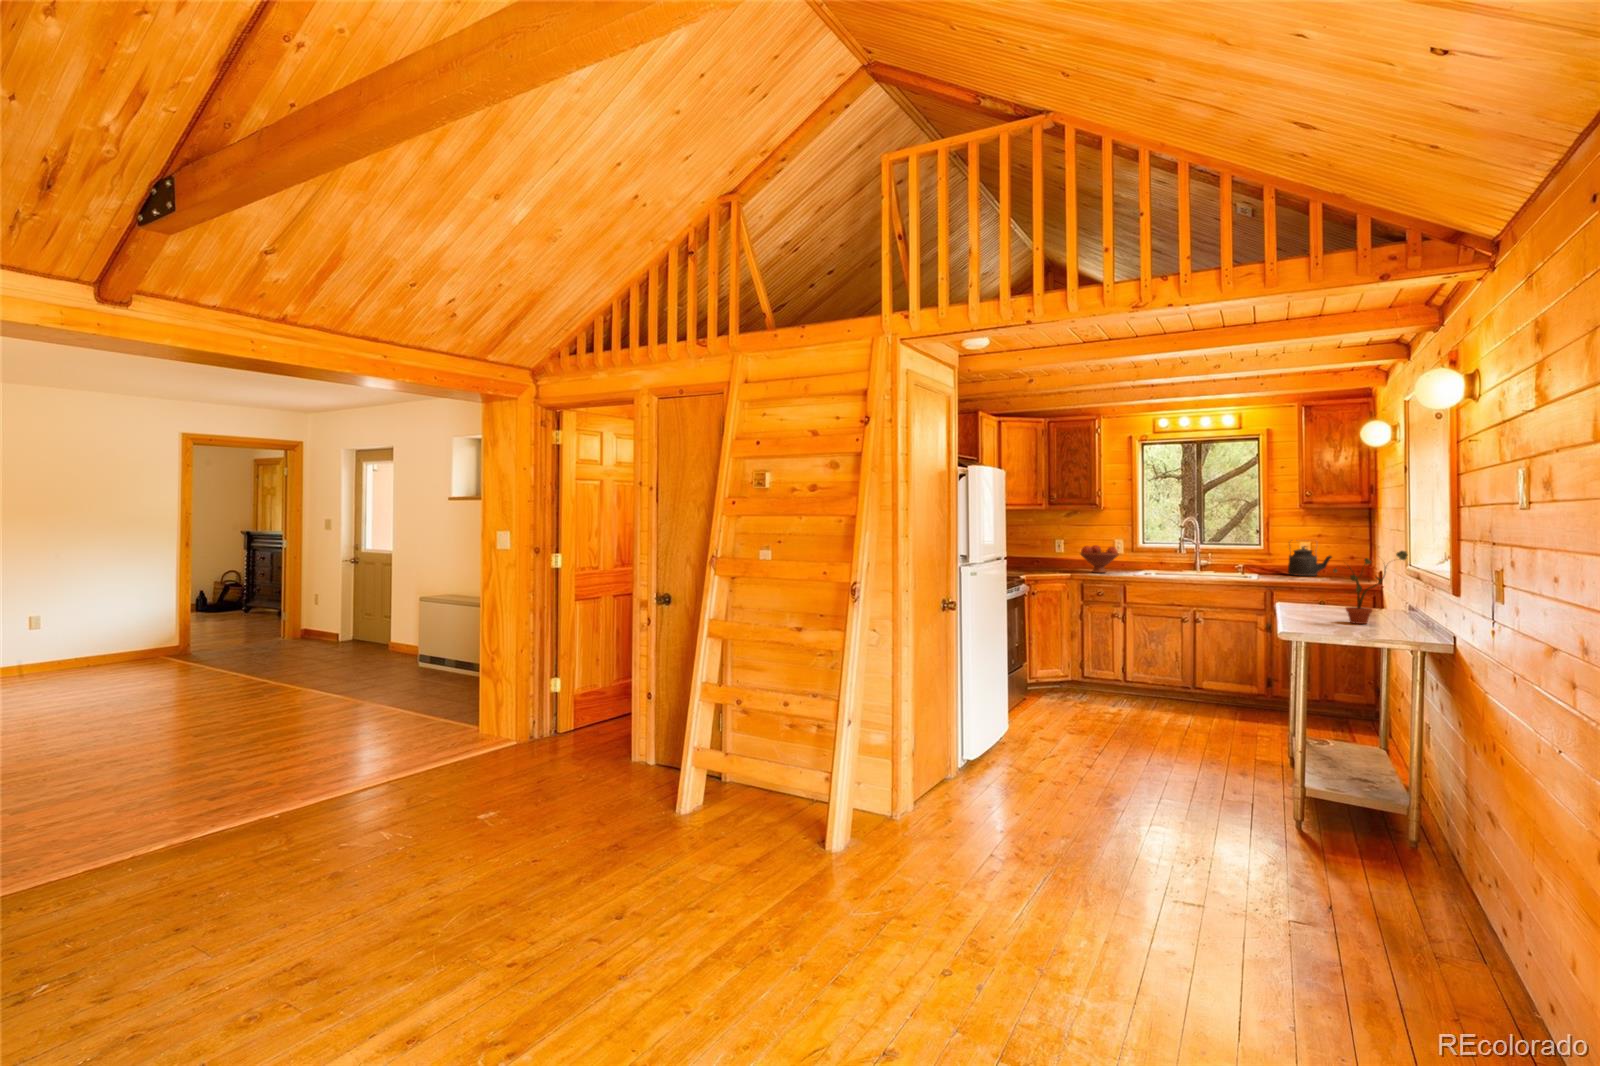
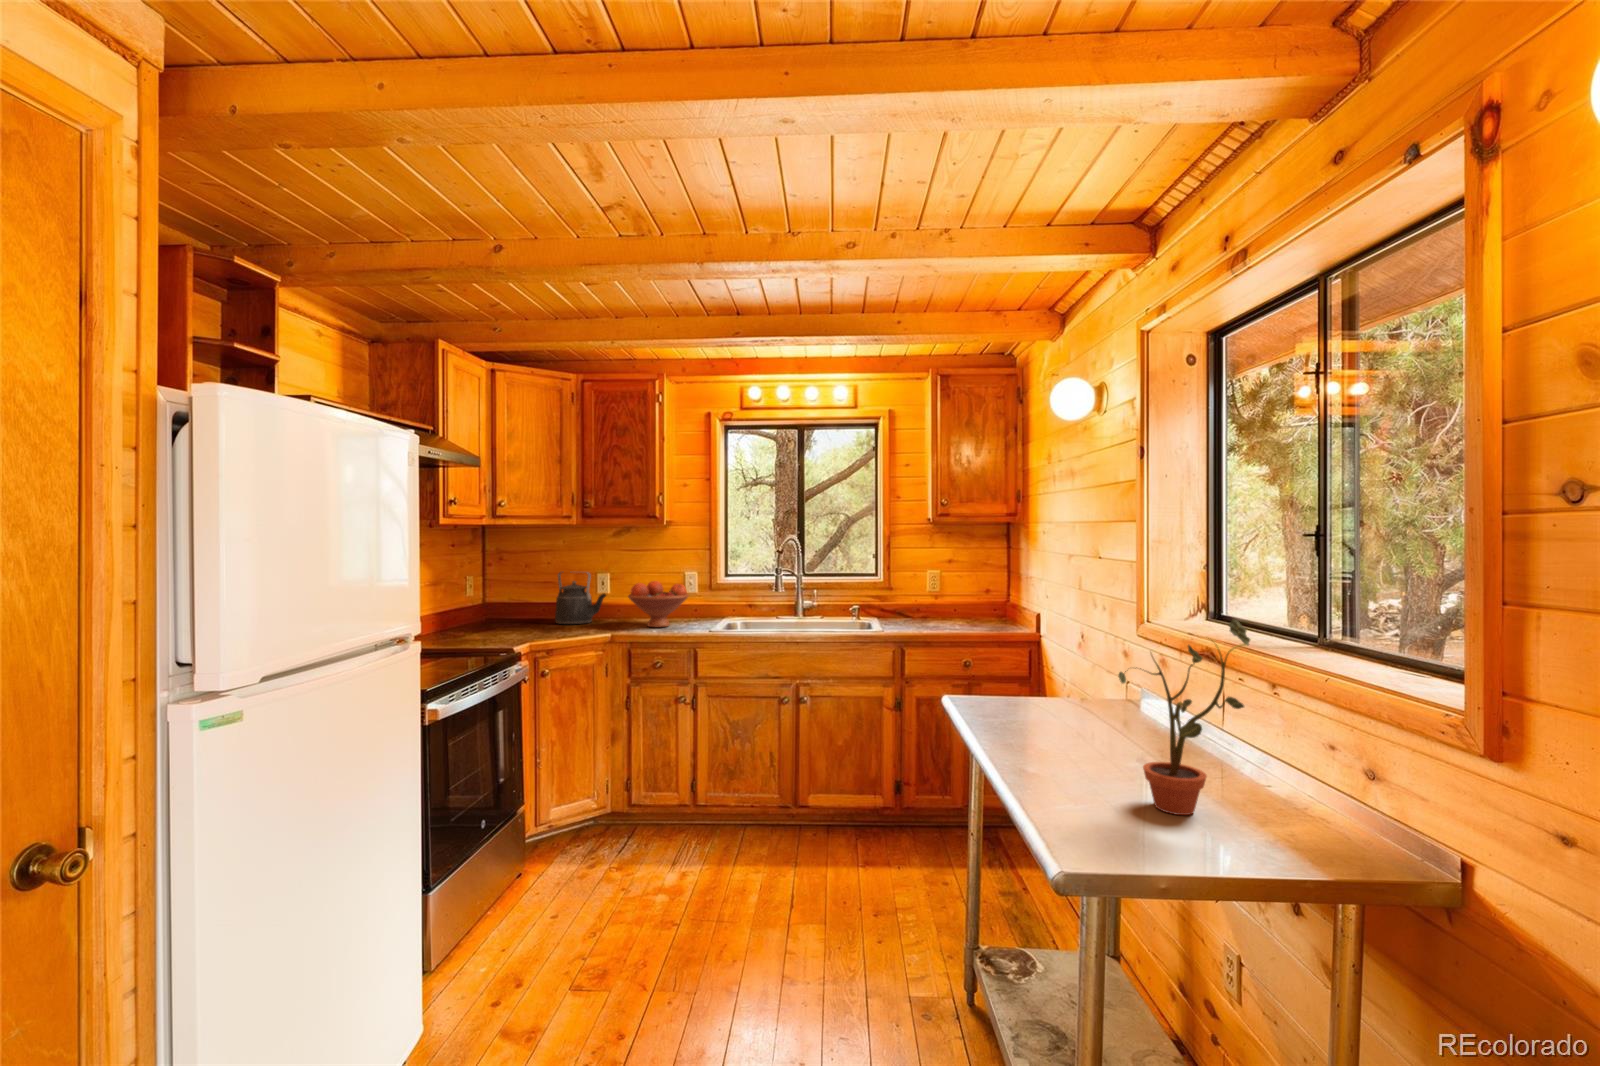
kettle: present [1288,547,1332,576] -> present [555,572,606,624]

